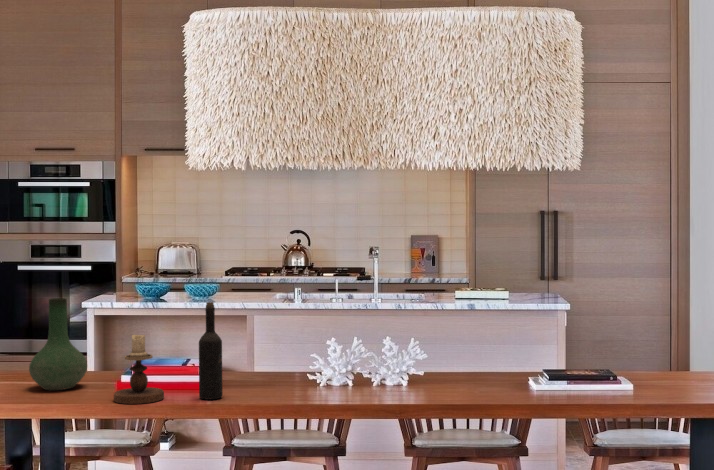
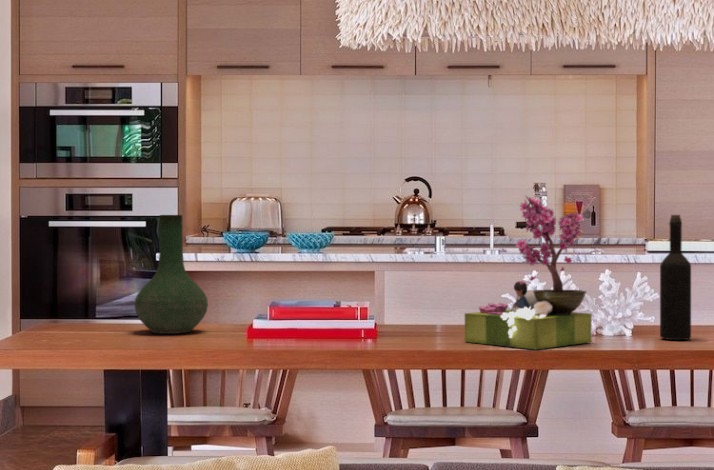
flower arrangement: none [274,283,368,405] -> present [465,196,592,350]
wine bottle: present [199,302,223,399] -> present [660,215,691,340]
candlestick: present [114,335,164,404] -> none [253,256,318,346]

